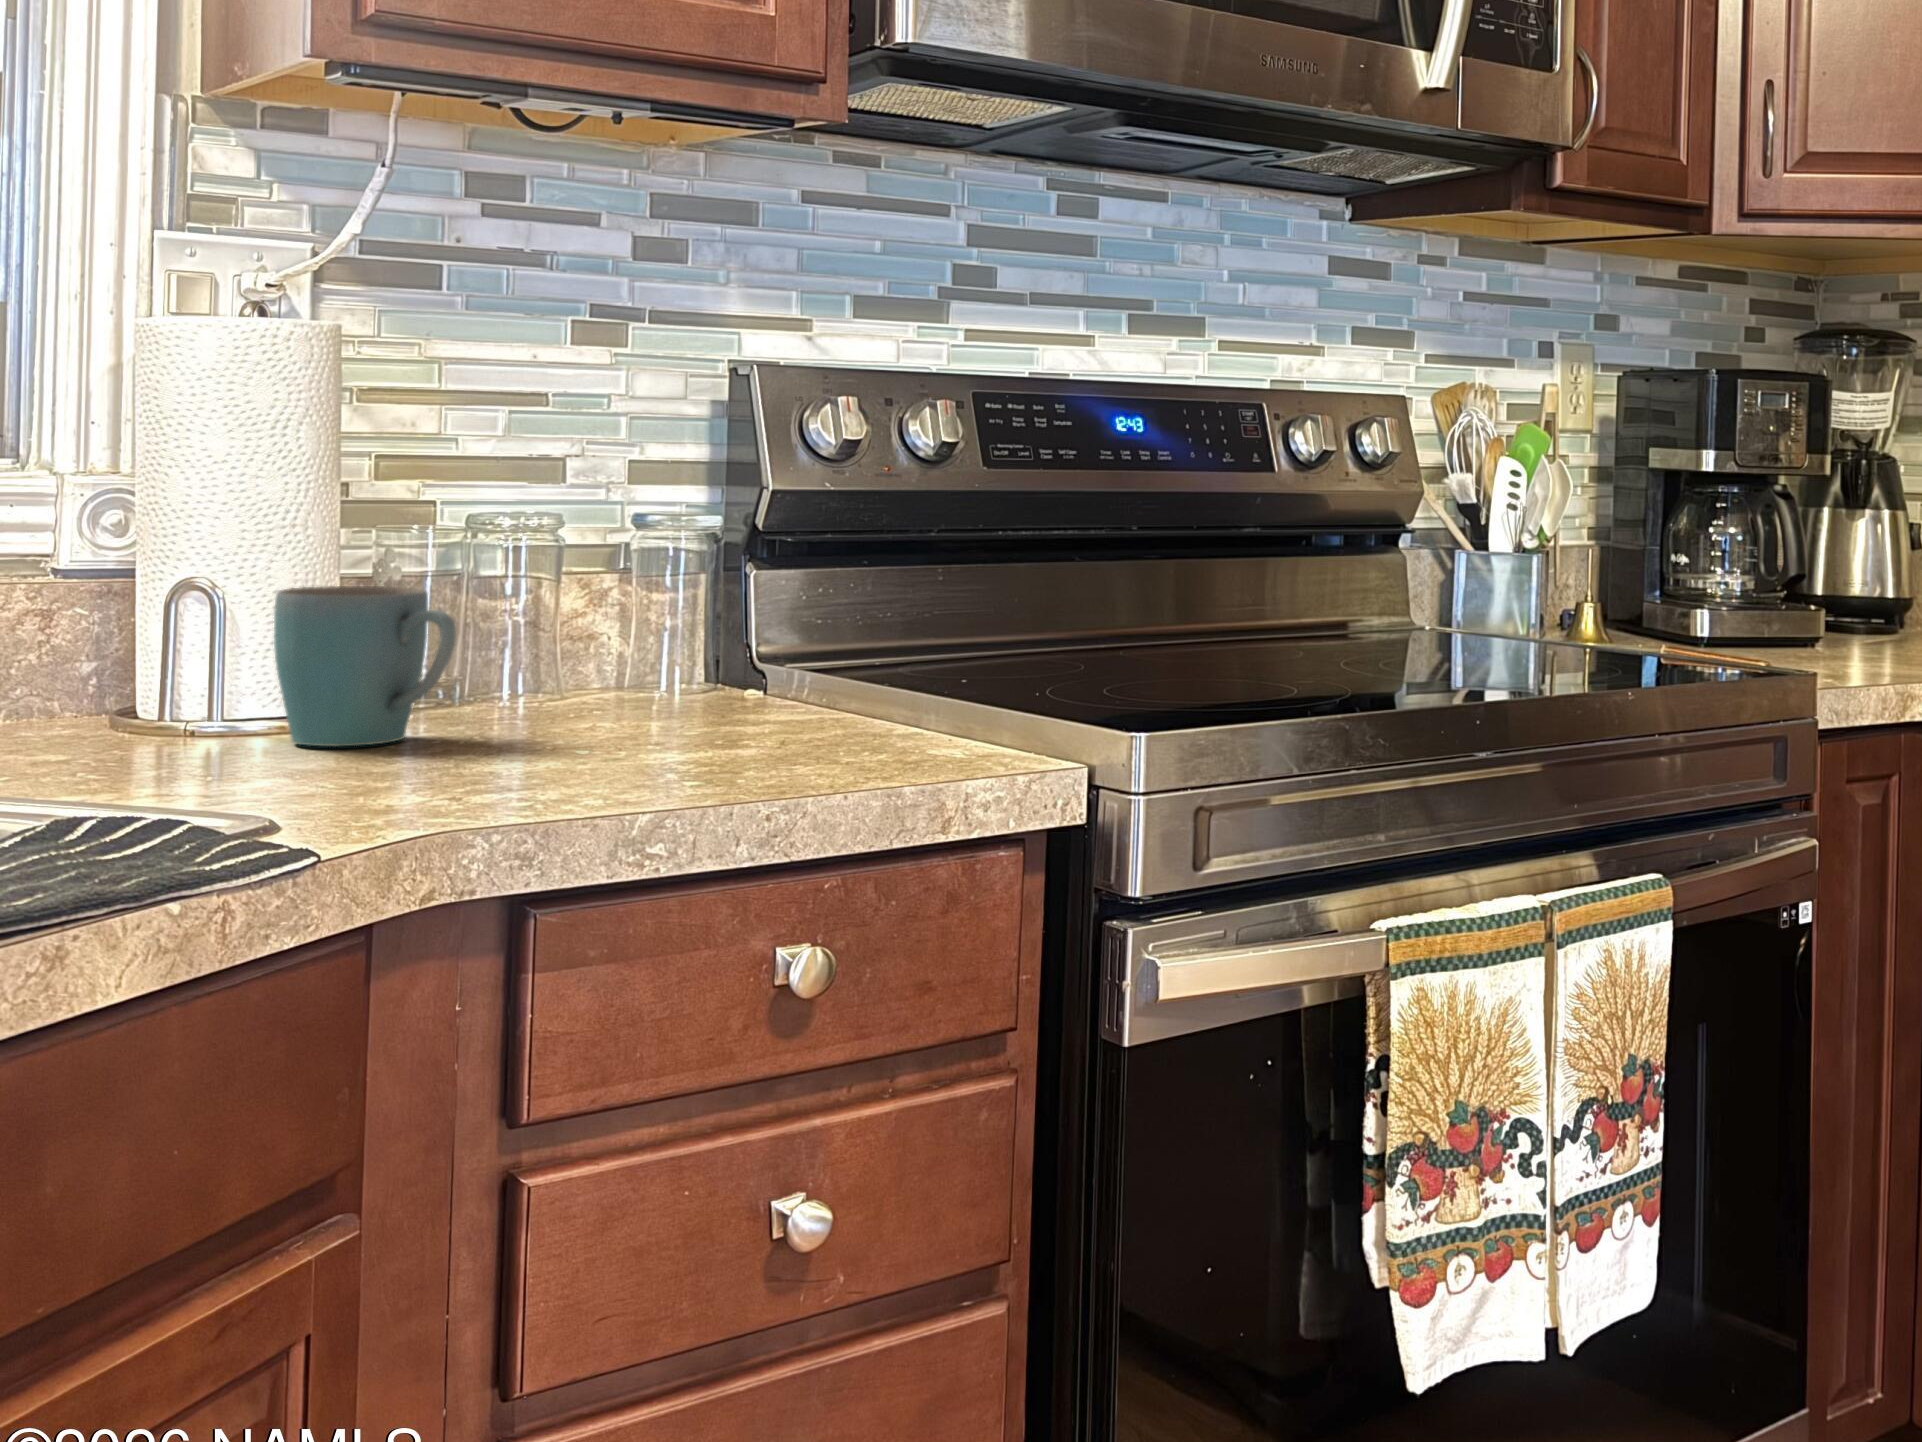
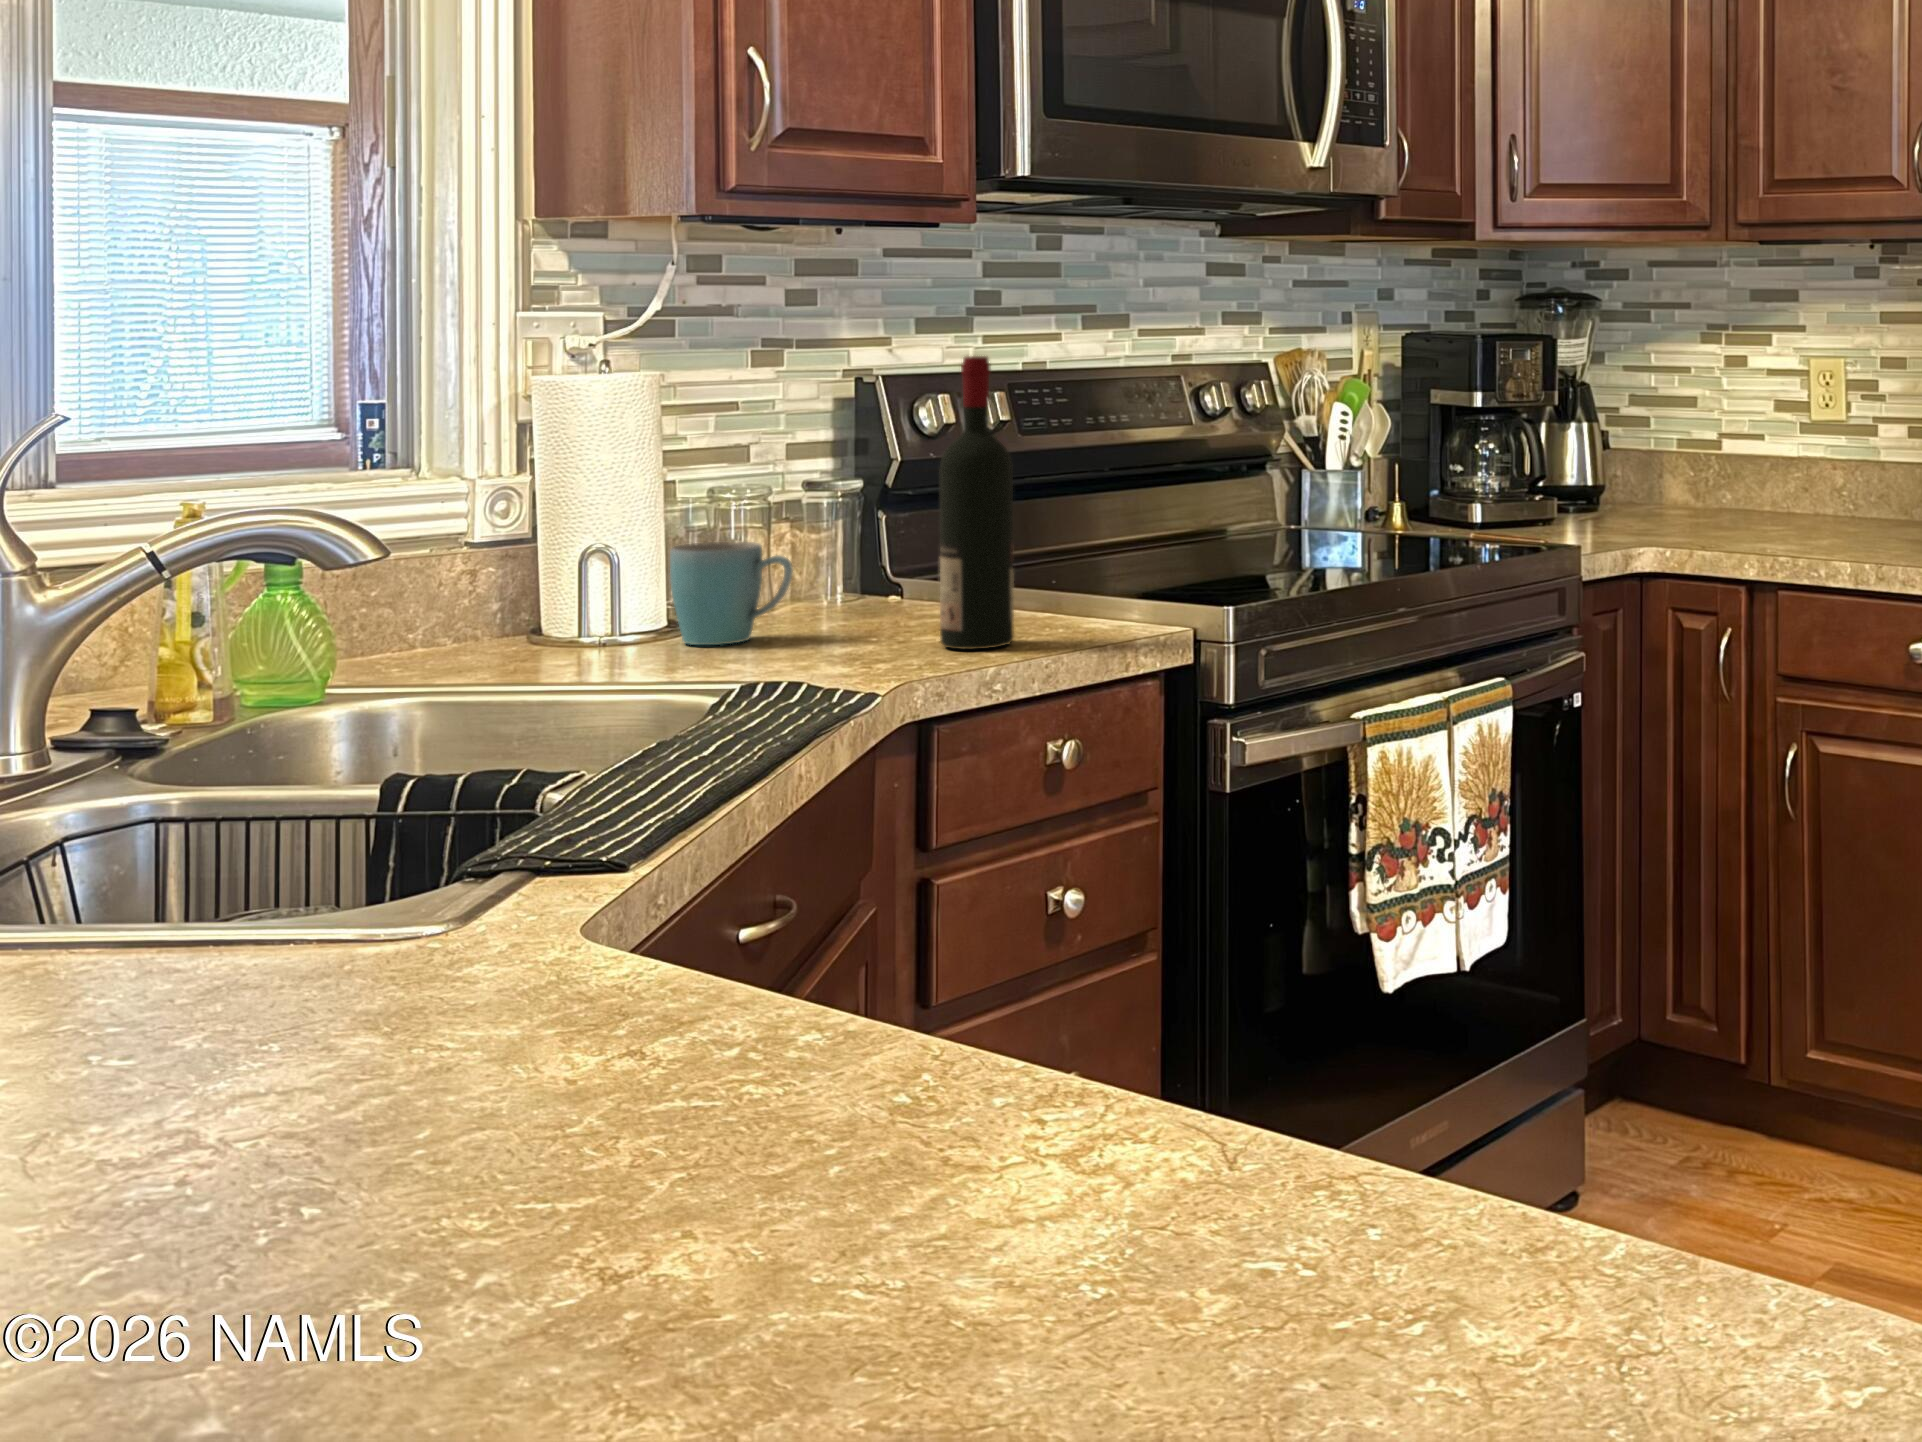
wine bottle: none [639,293,772,779] -> present [940,356,1014,649]

